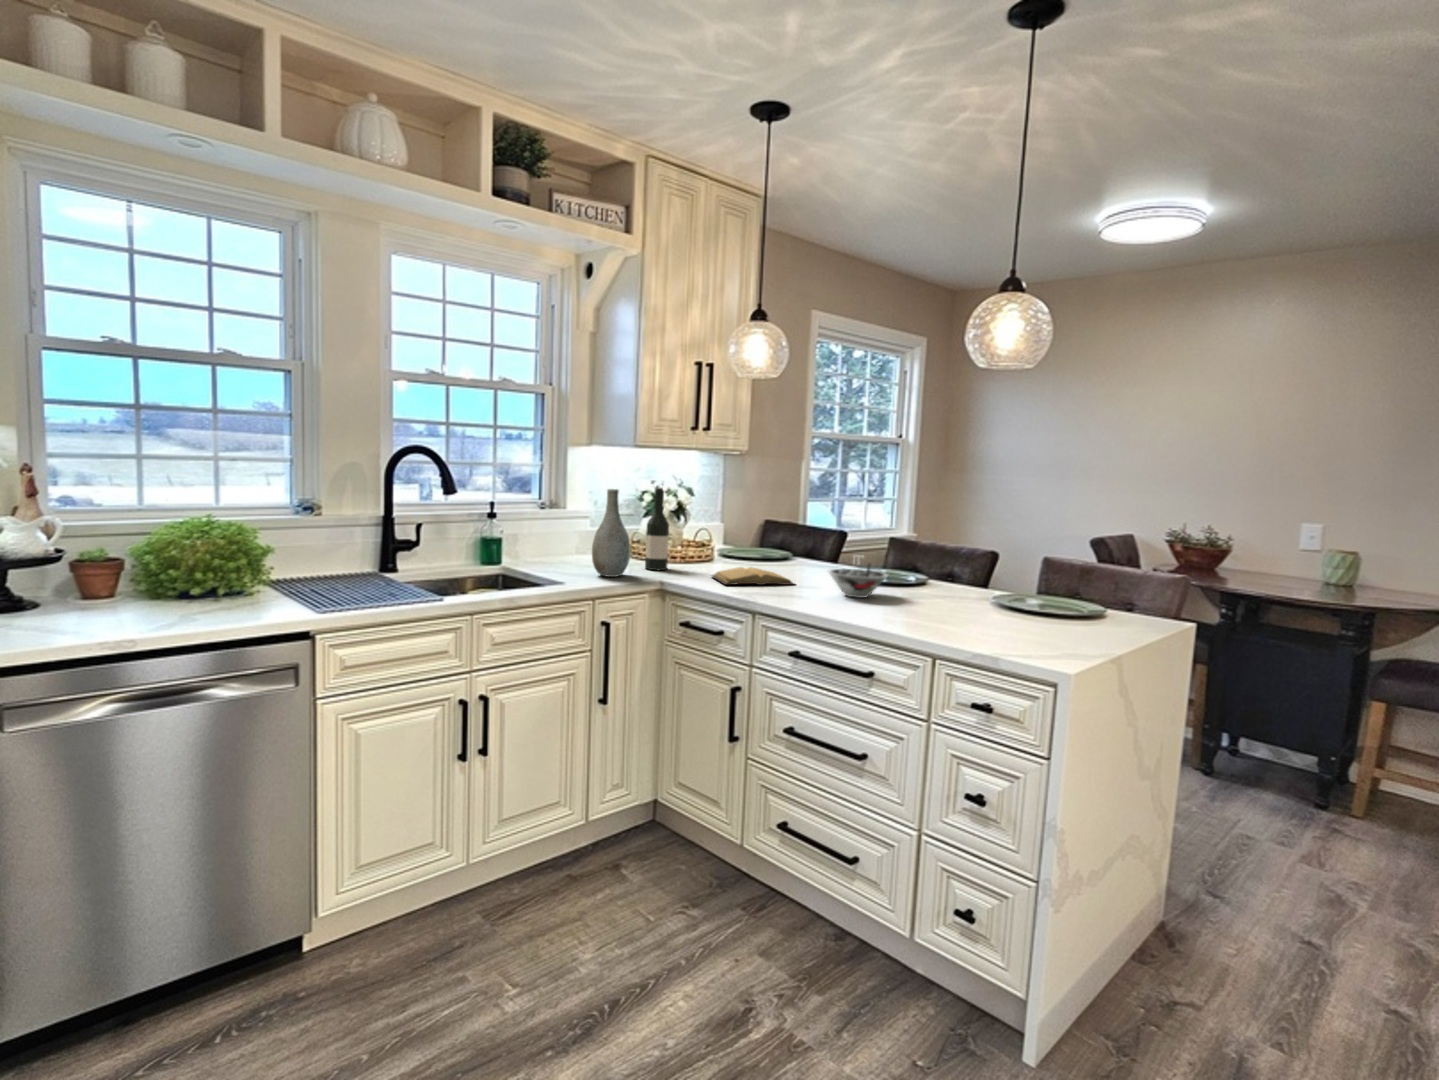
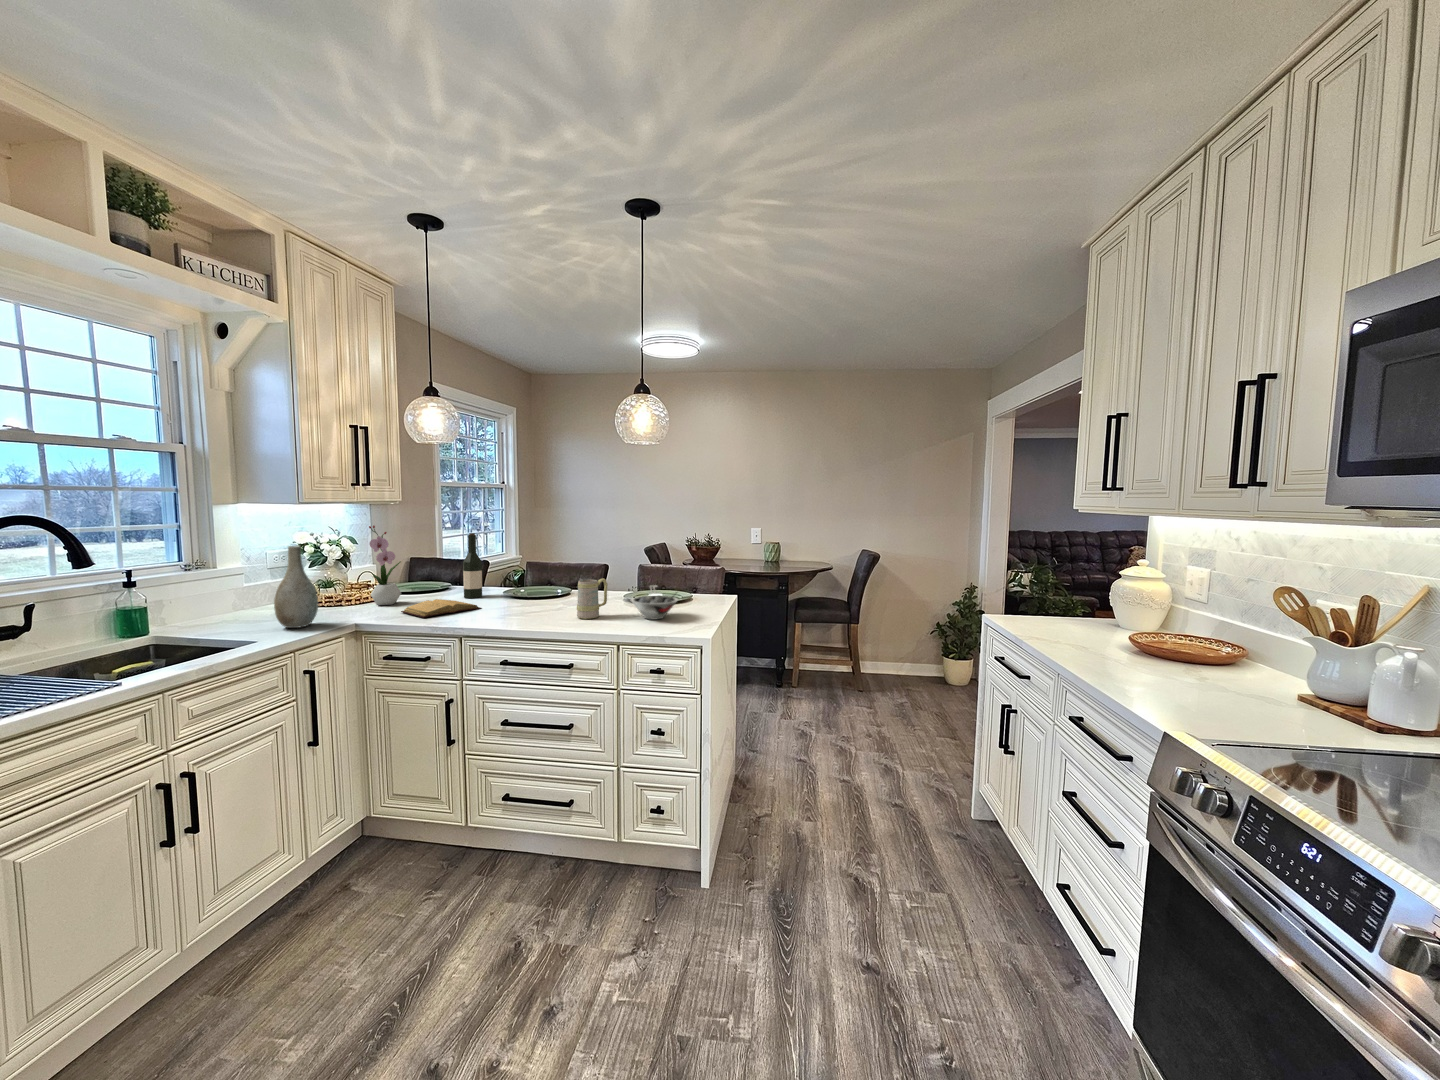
flower arrangement: none [693,474,727,568] -> present [369,526,401,605]
wine bottle: present [645,488,669,570] -> present [463,533,482,598]
bowl: present [828,555,888,598] -> present [631,585,678,620]
mug: none [897,561,946,616] -> present [577,578,608,619]

